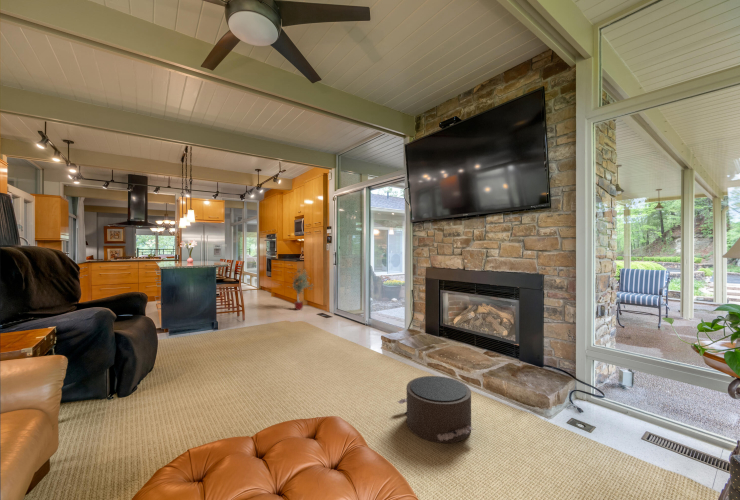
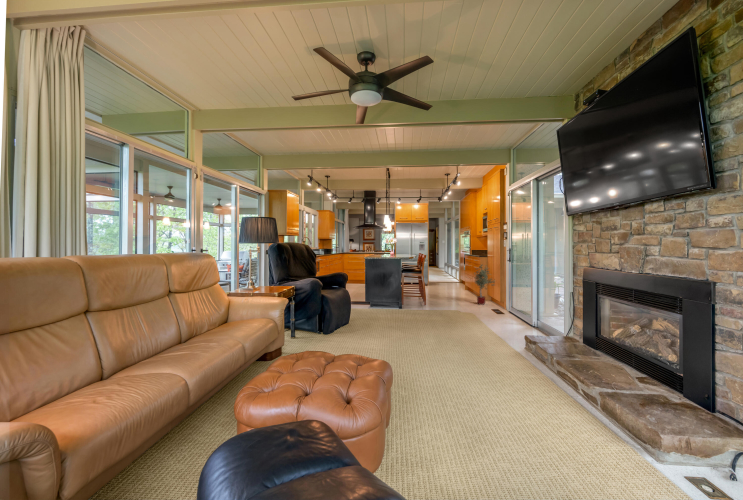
pouf: present [398,376,474,443] -> none [476,373,543,437]

